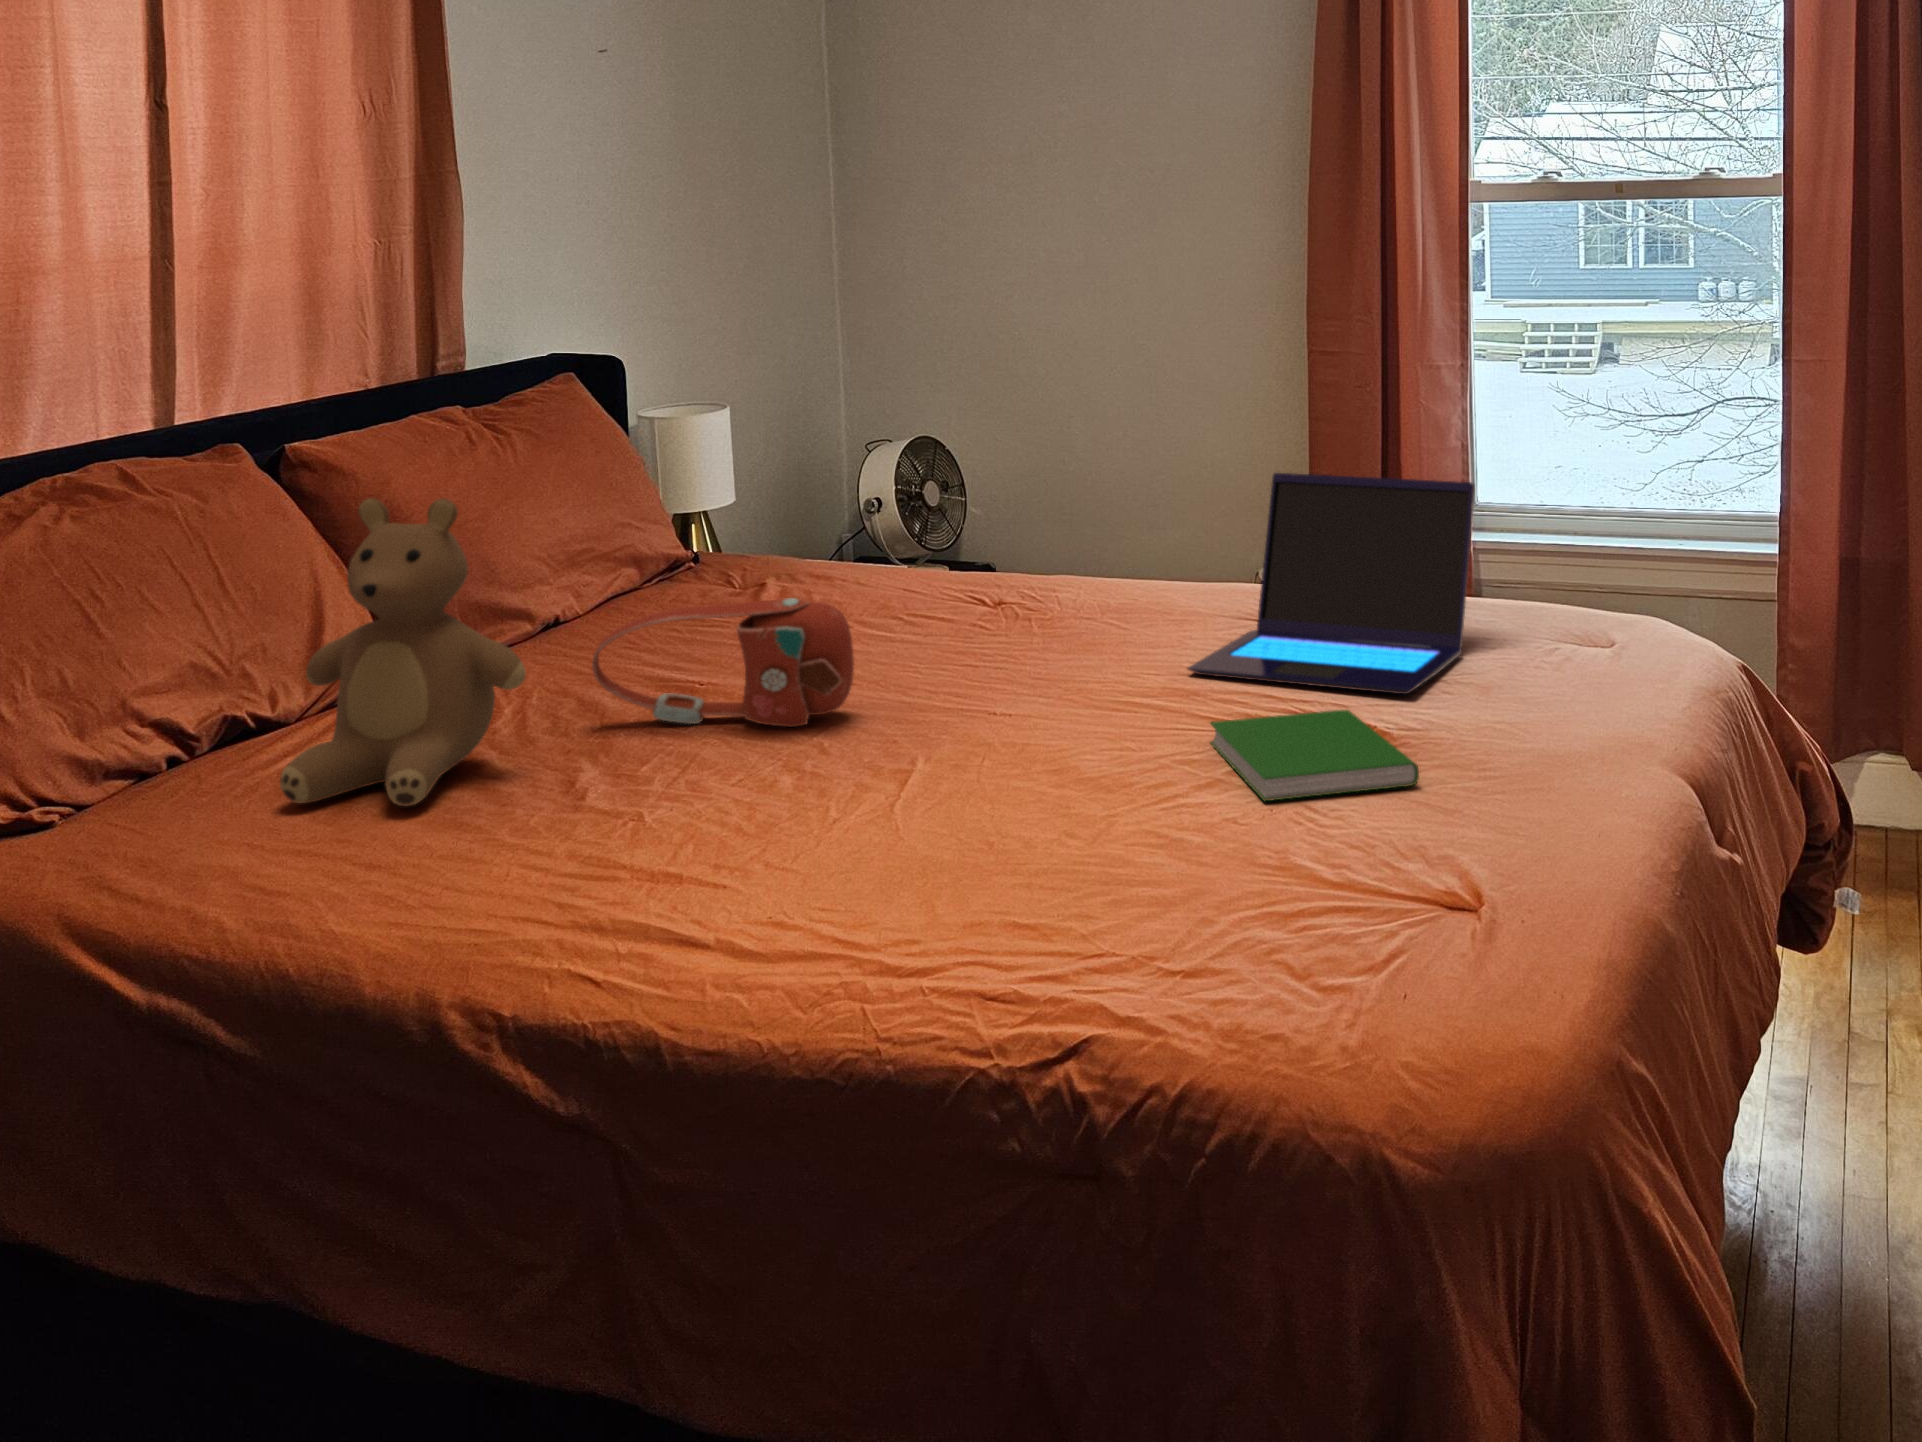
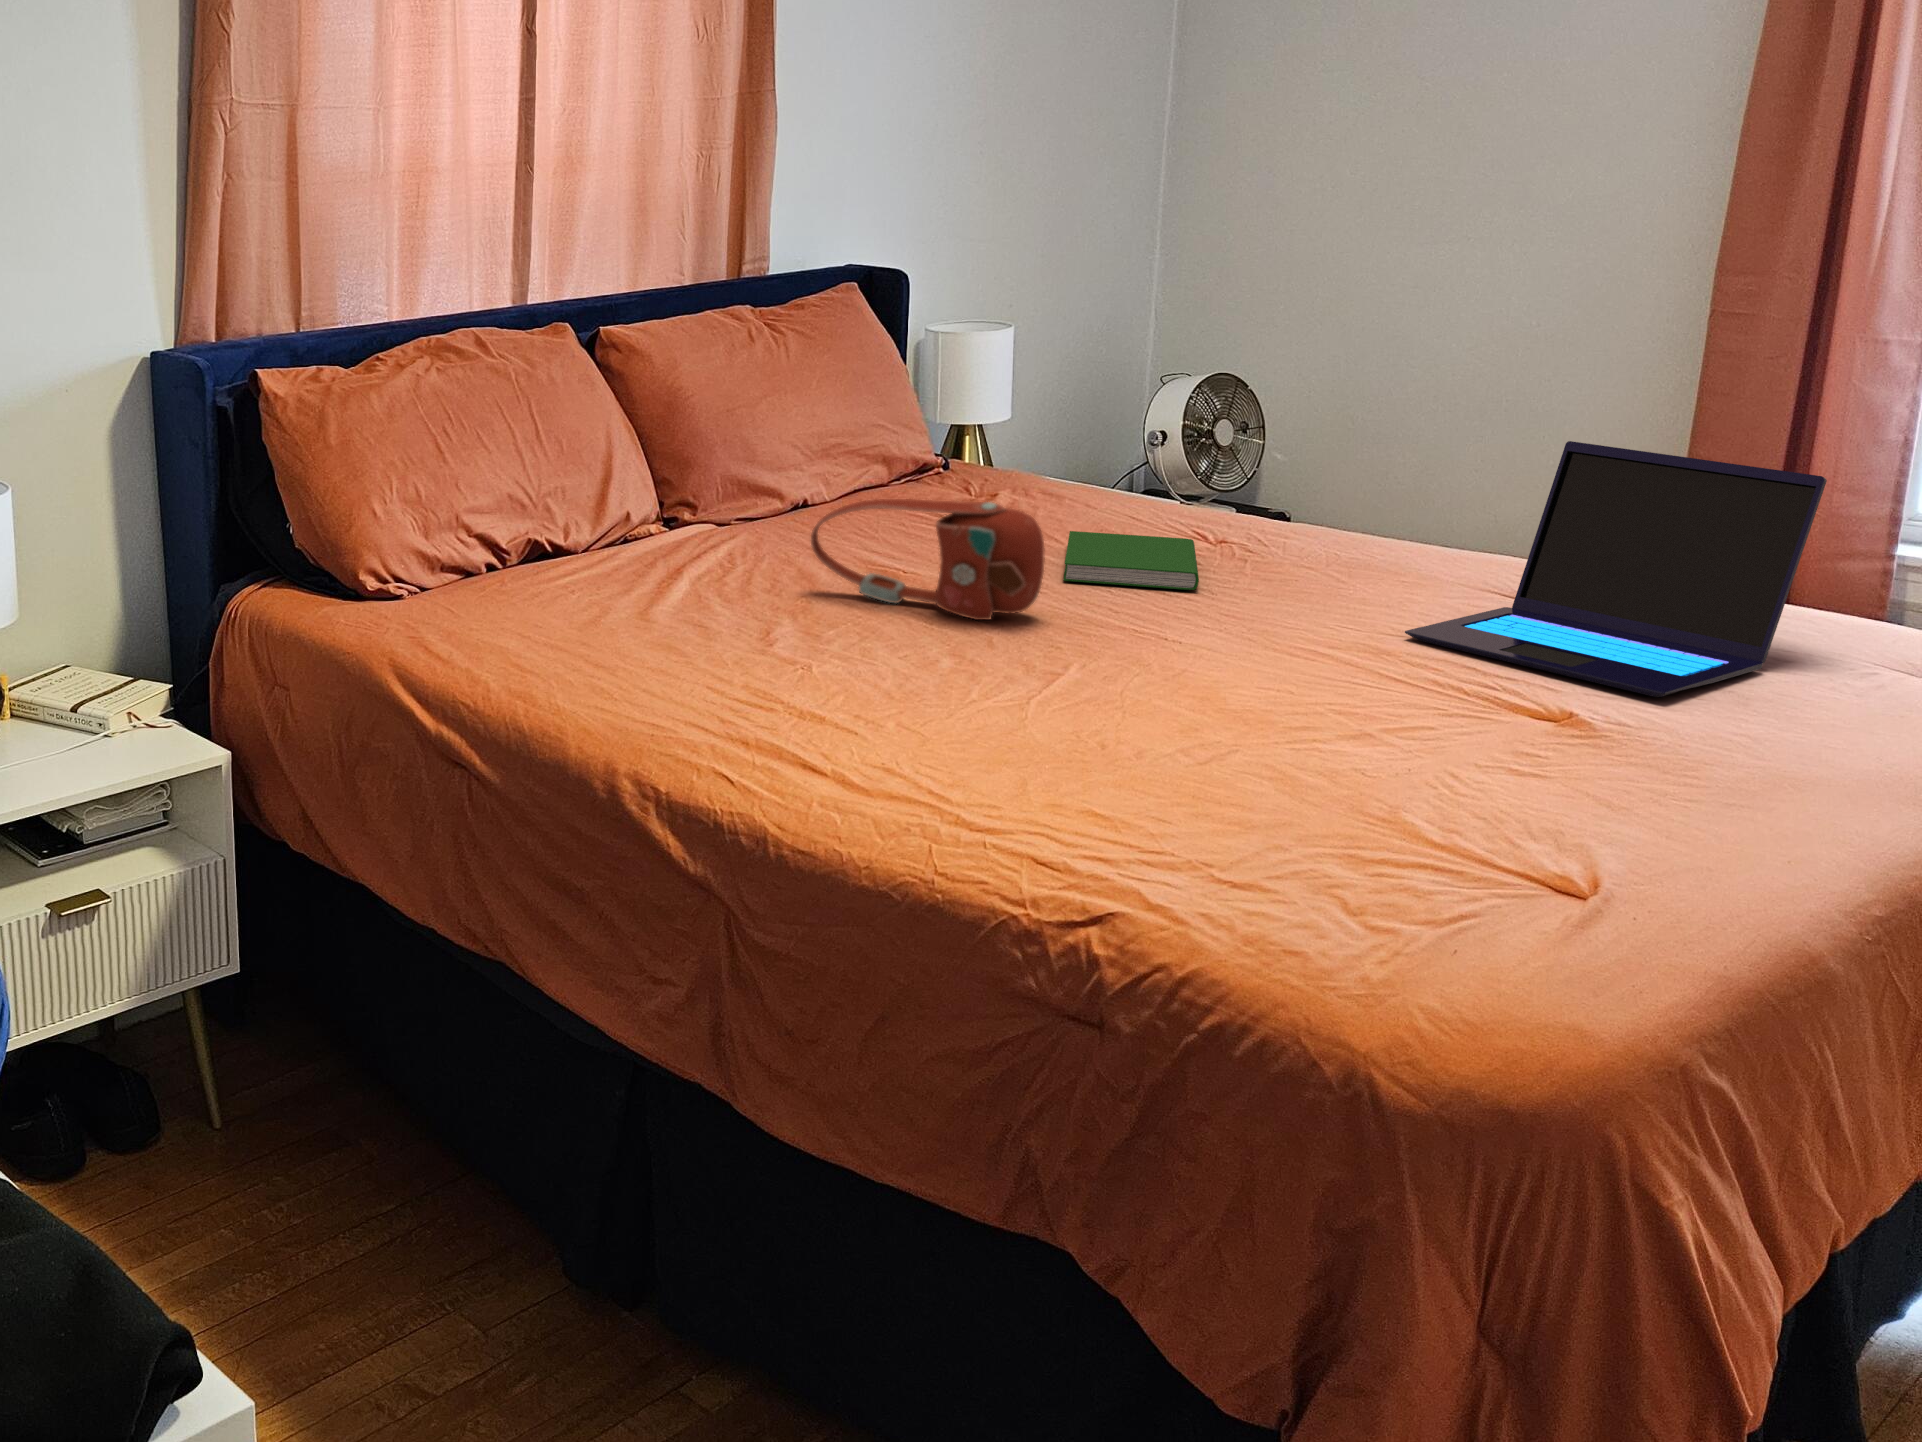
teddy bear: present [280,498,526,806] -> none [552,371,746,626]
hardcover book: present [1210,710,1419,801] -> present [1063,531,1199,590]

